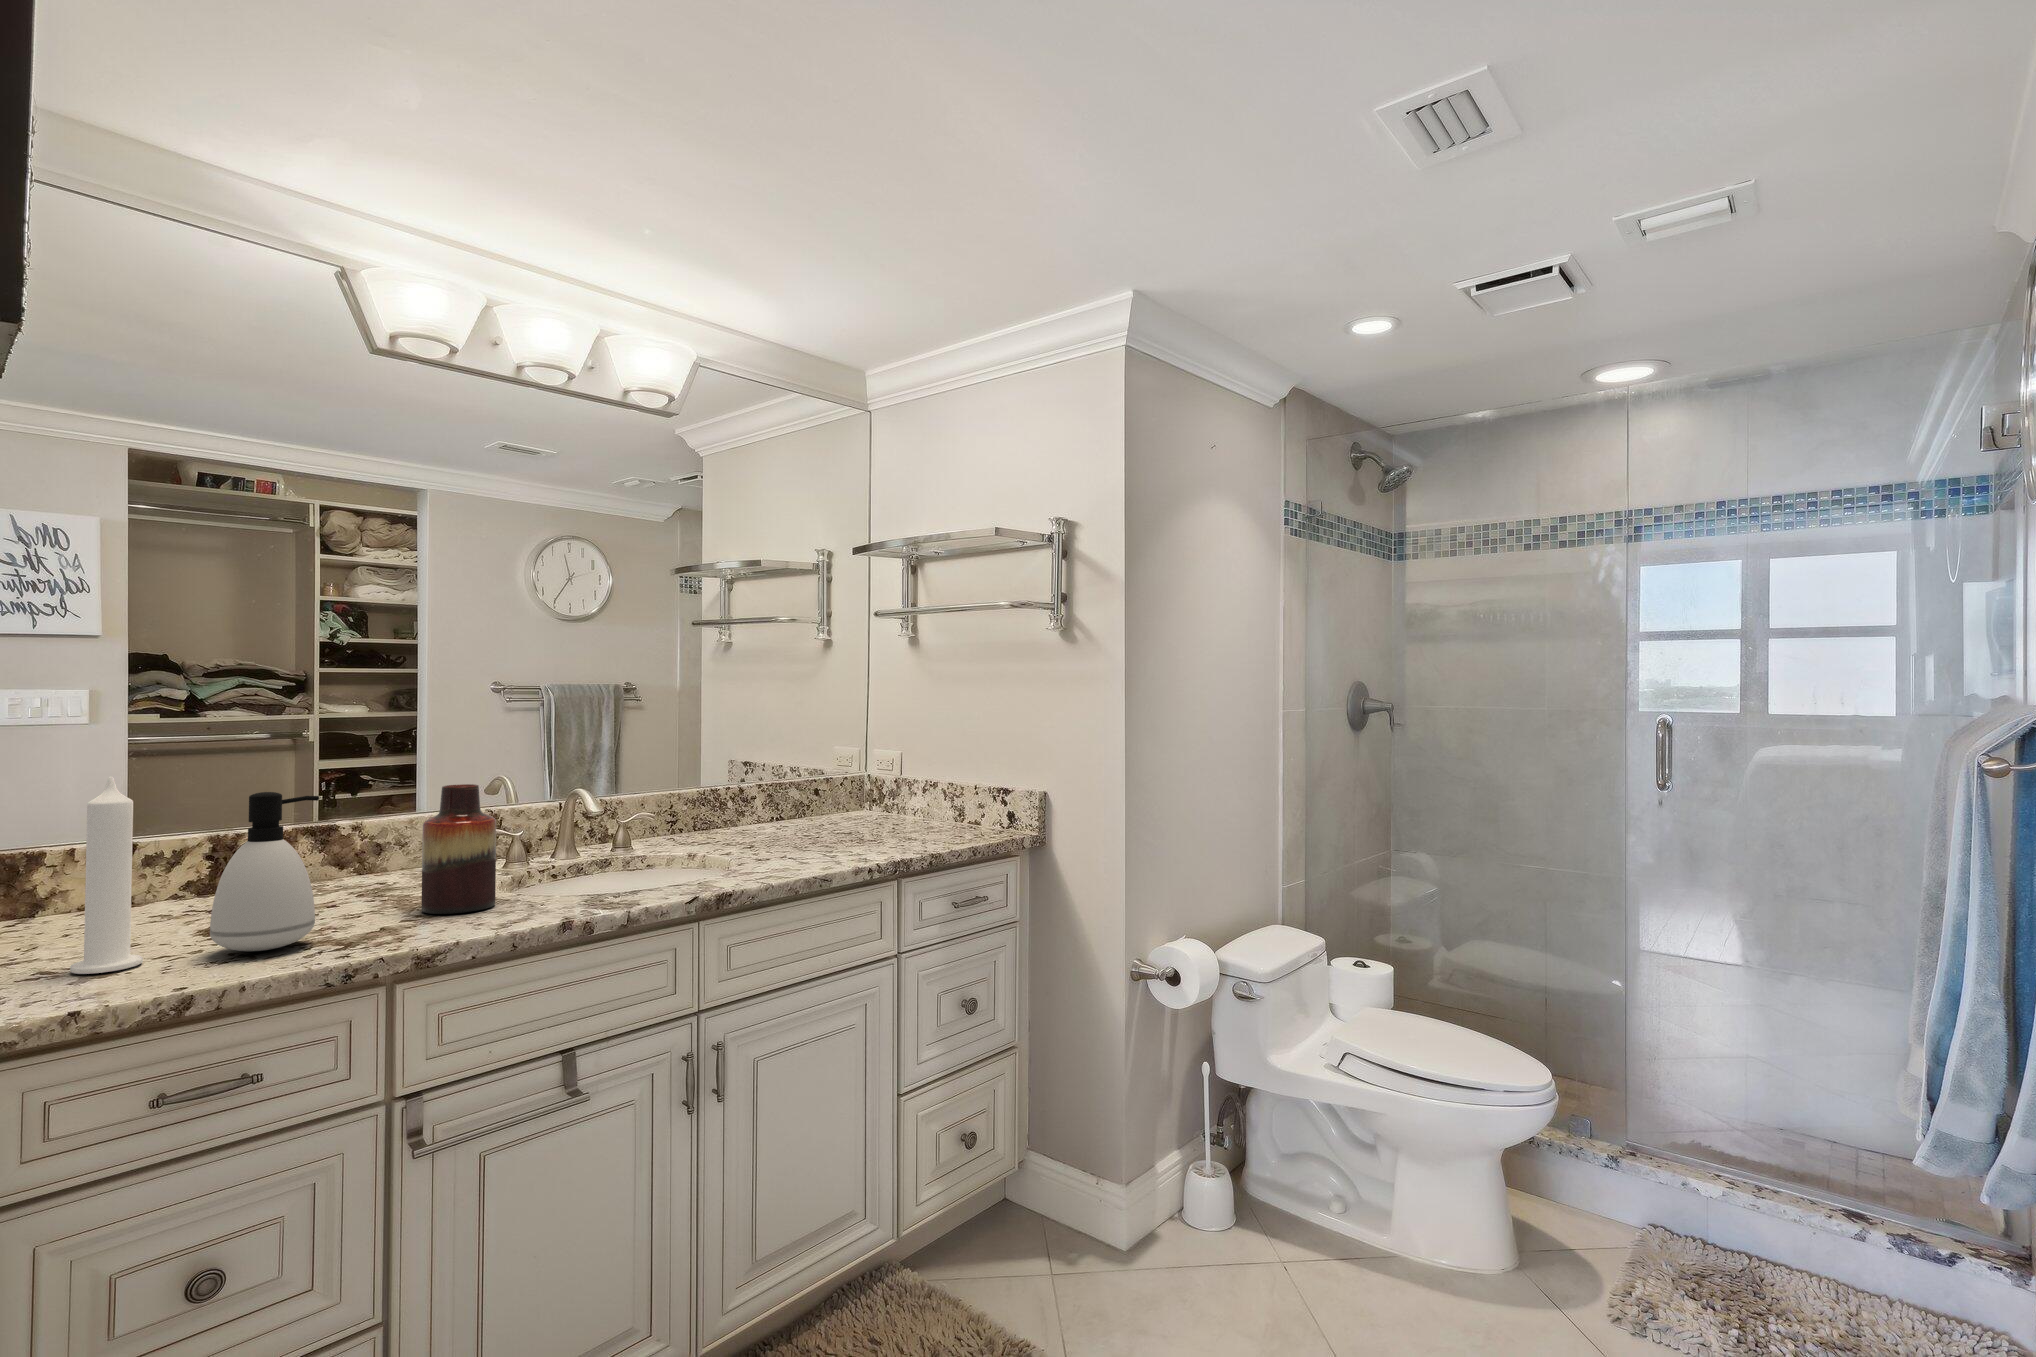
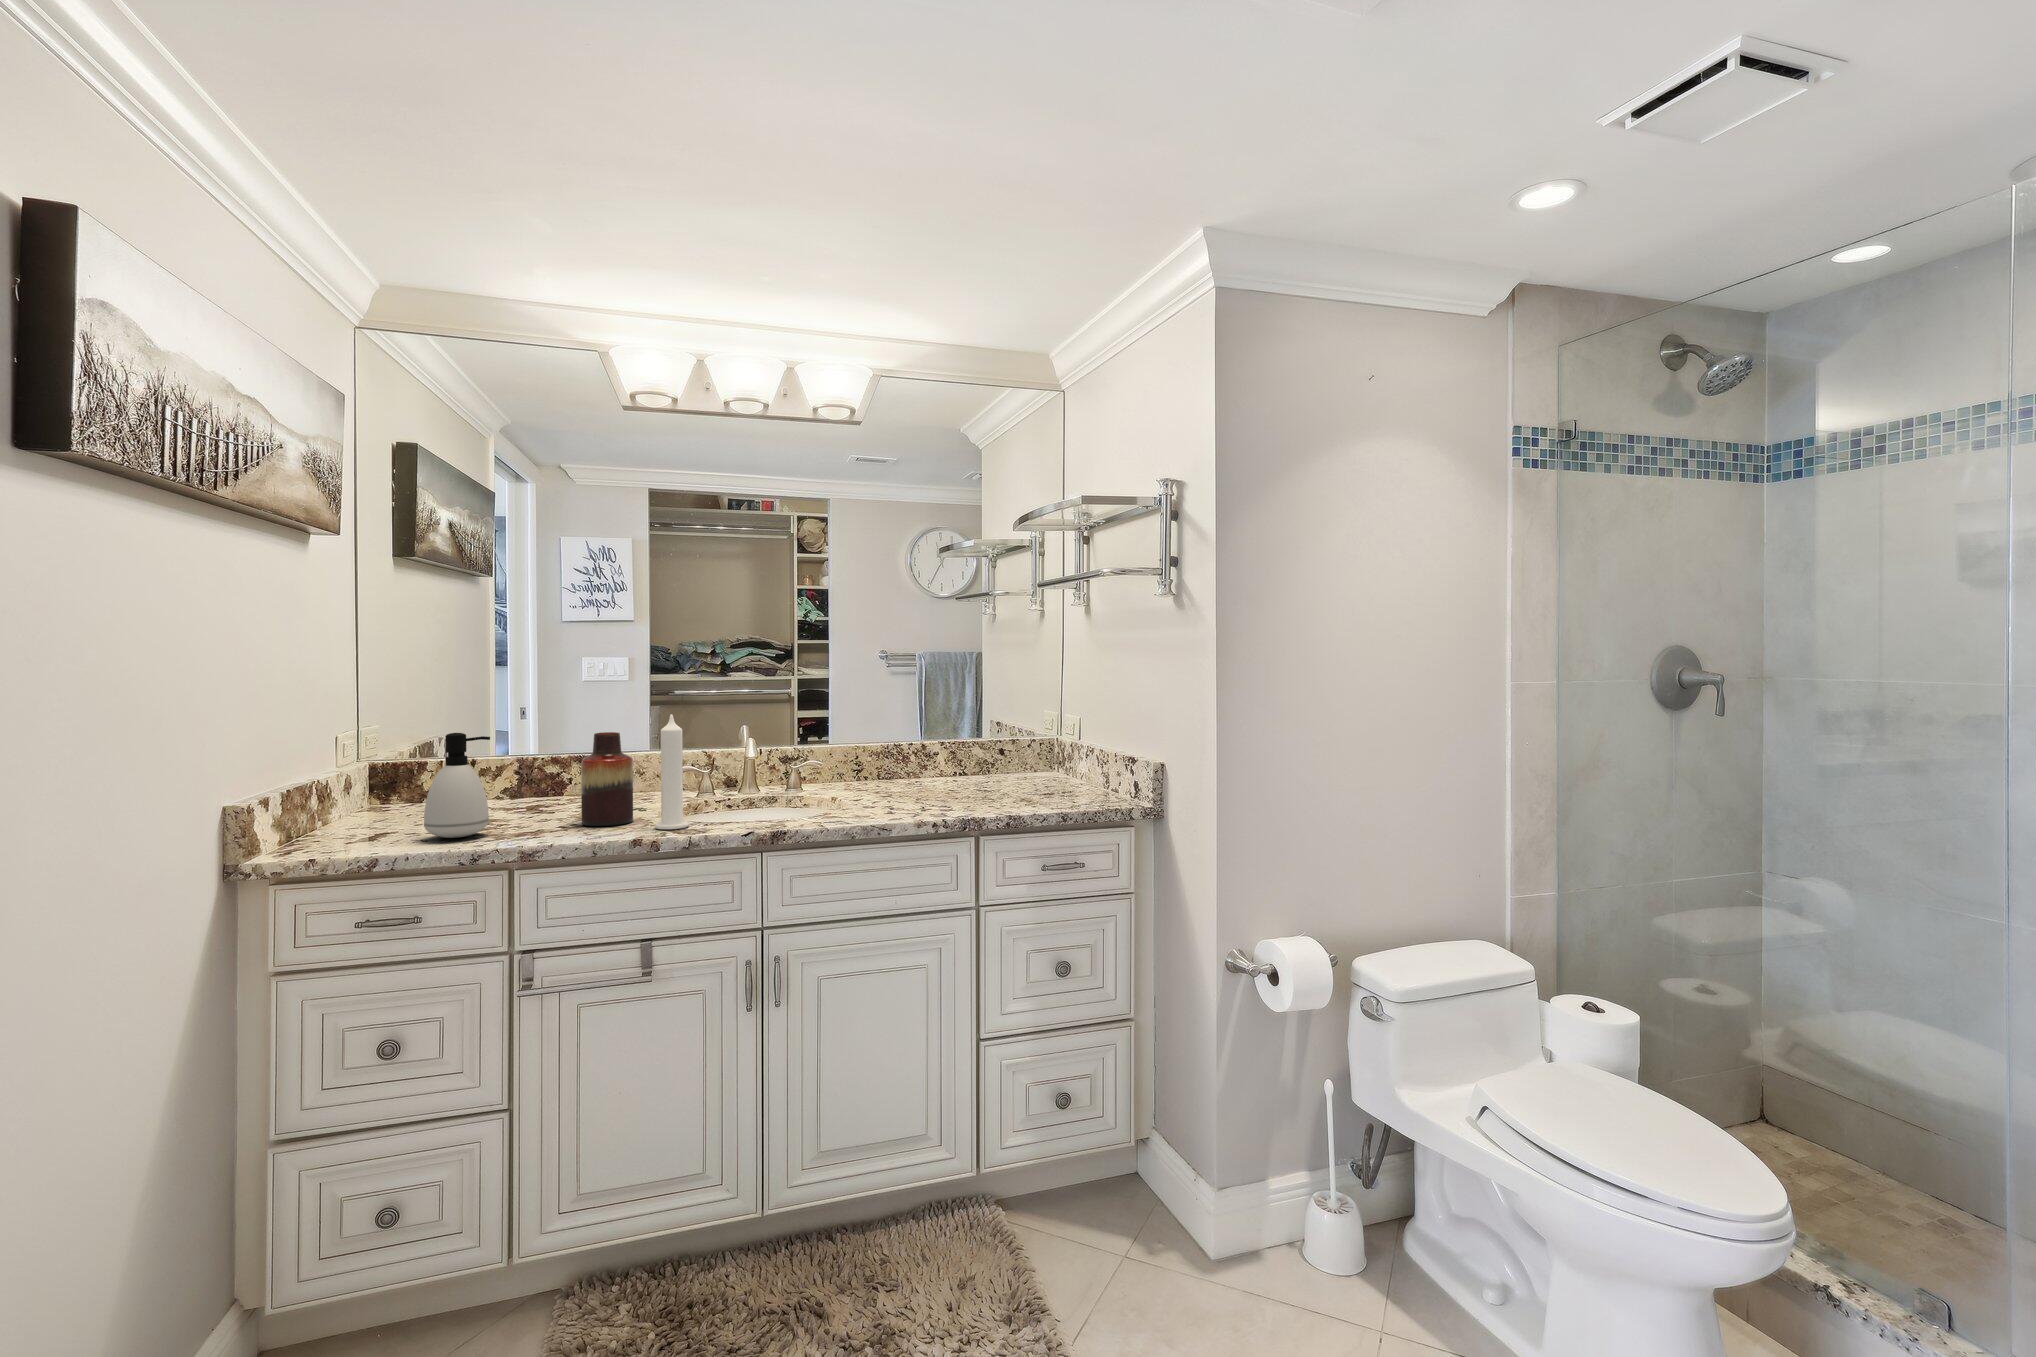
candle: present [70,776,143,974] -> present [655,714,689,829]

